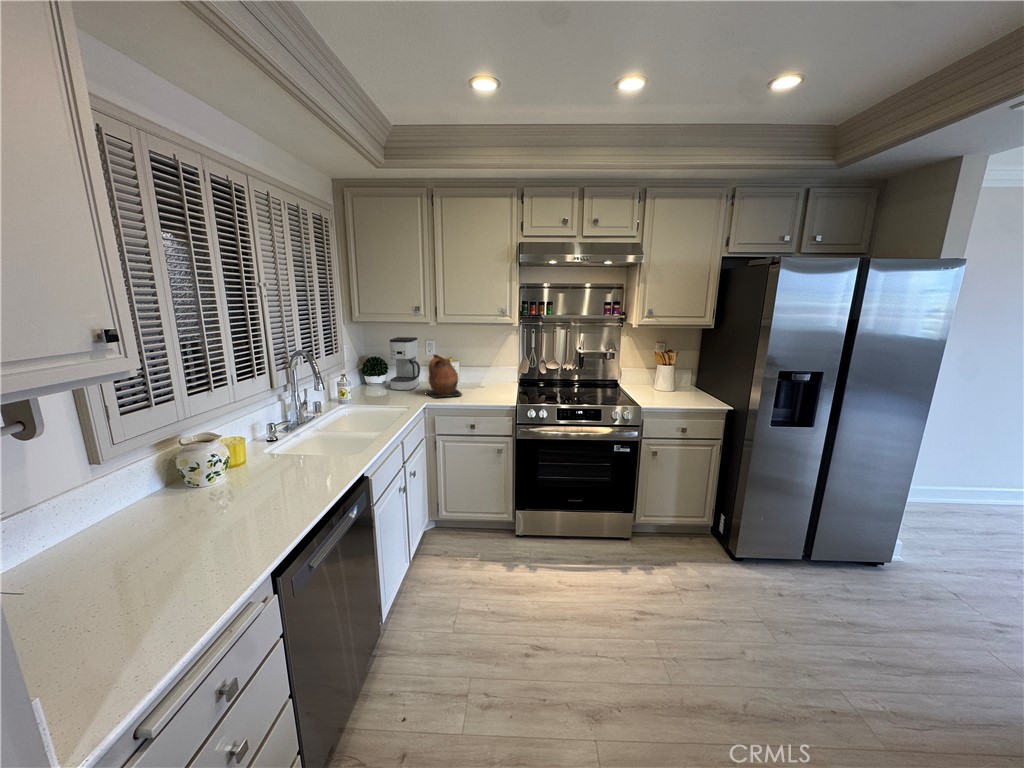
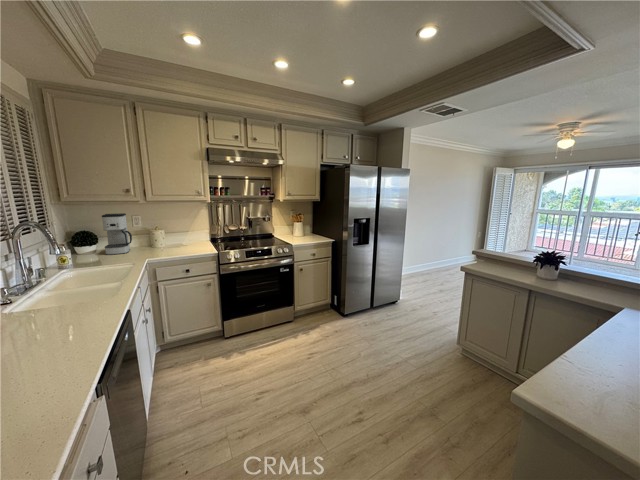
ceramic pitcher: present [428,354,462,397] -> none [142,223,174,255]

